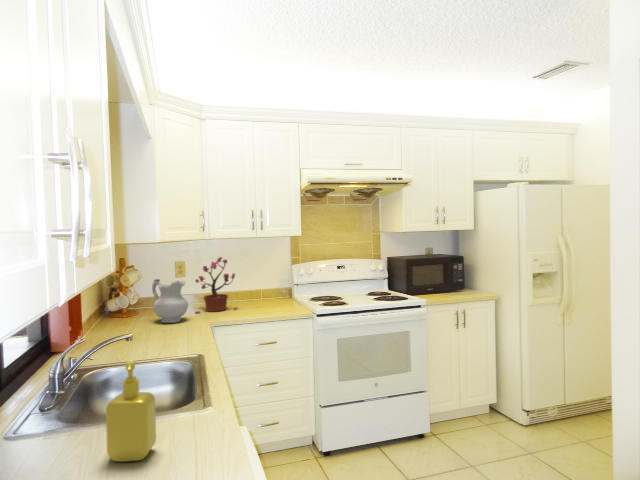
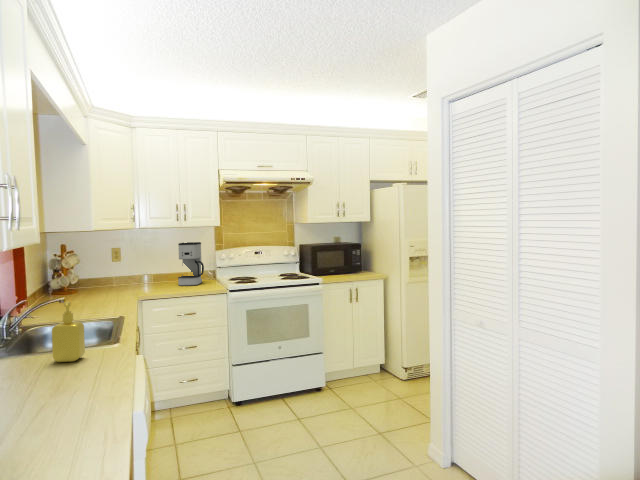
coffee maker: none [251,254,280,306] -> present [178,242,204,286]
potted plant: present [195,257,237,313] -> none [127,244,165,291]
ceramic pitcher: present [152,279,188,323] -> none [89,262,121,297]

